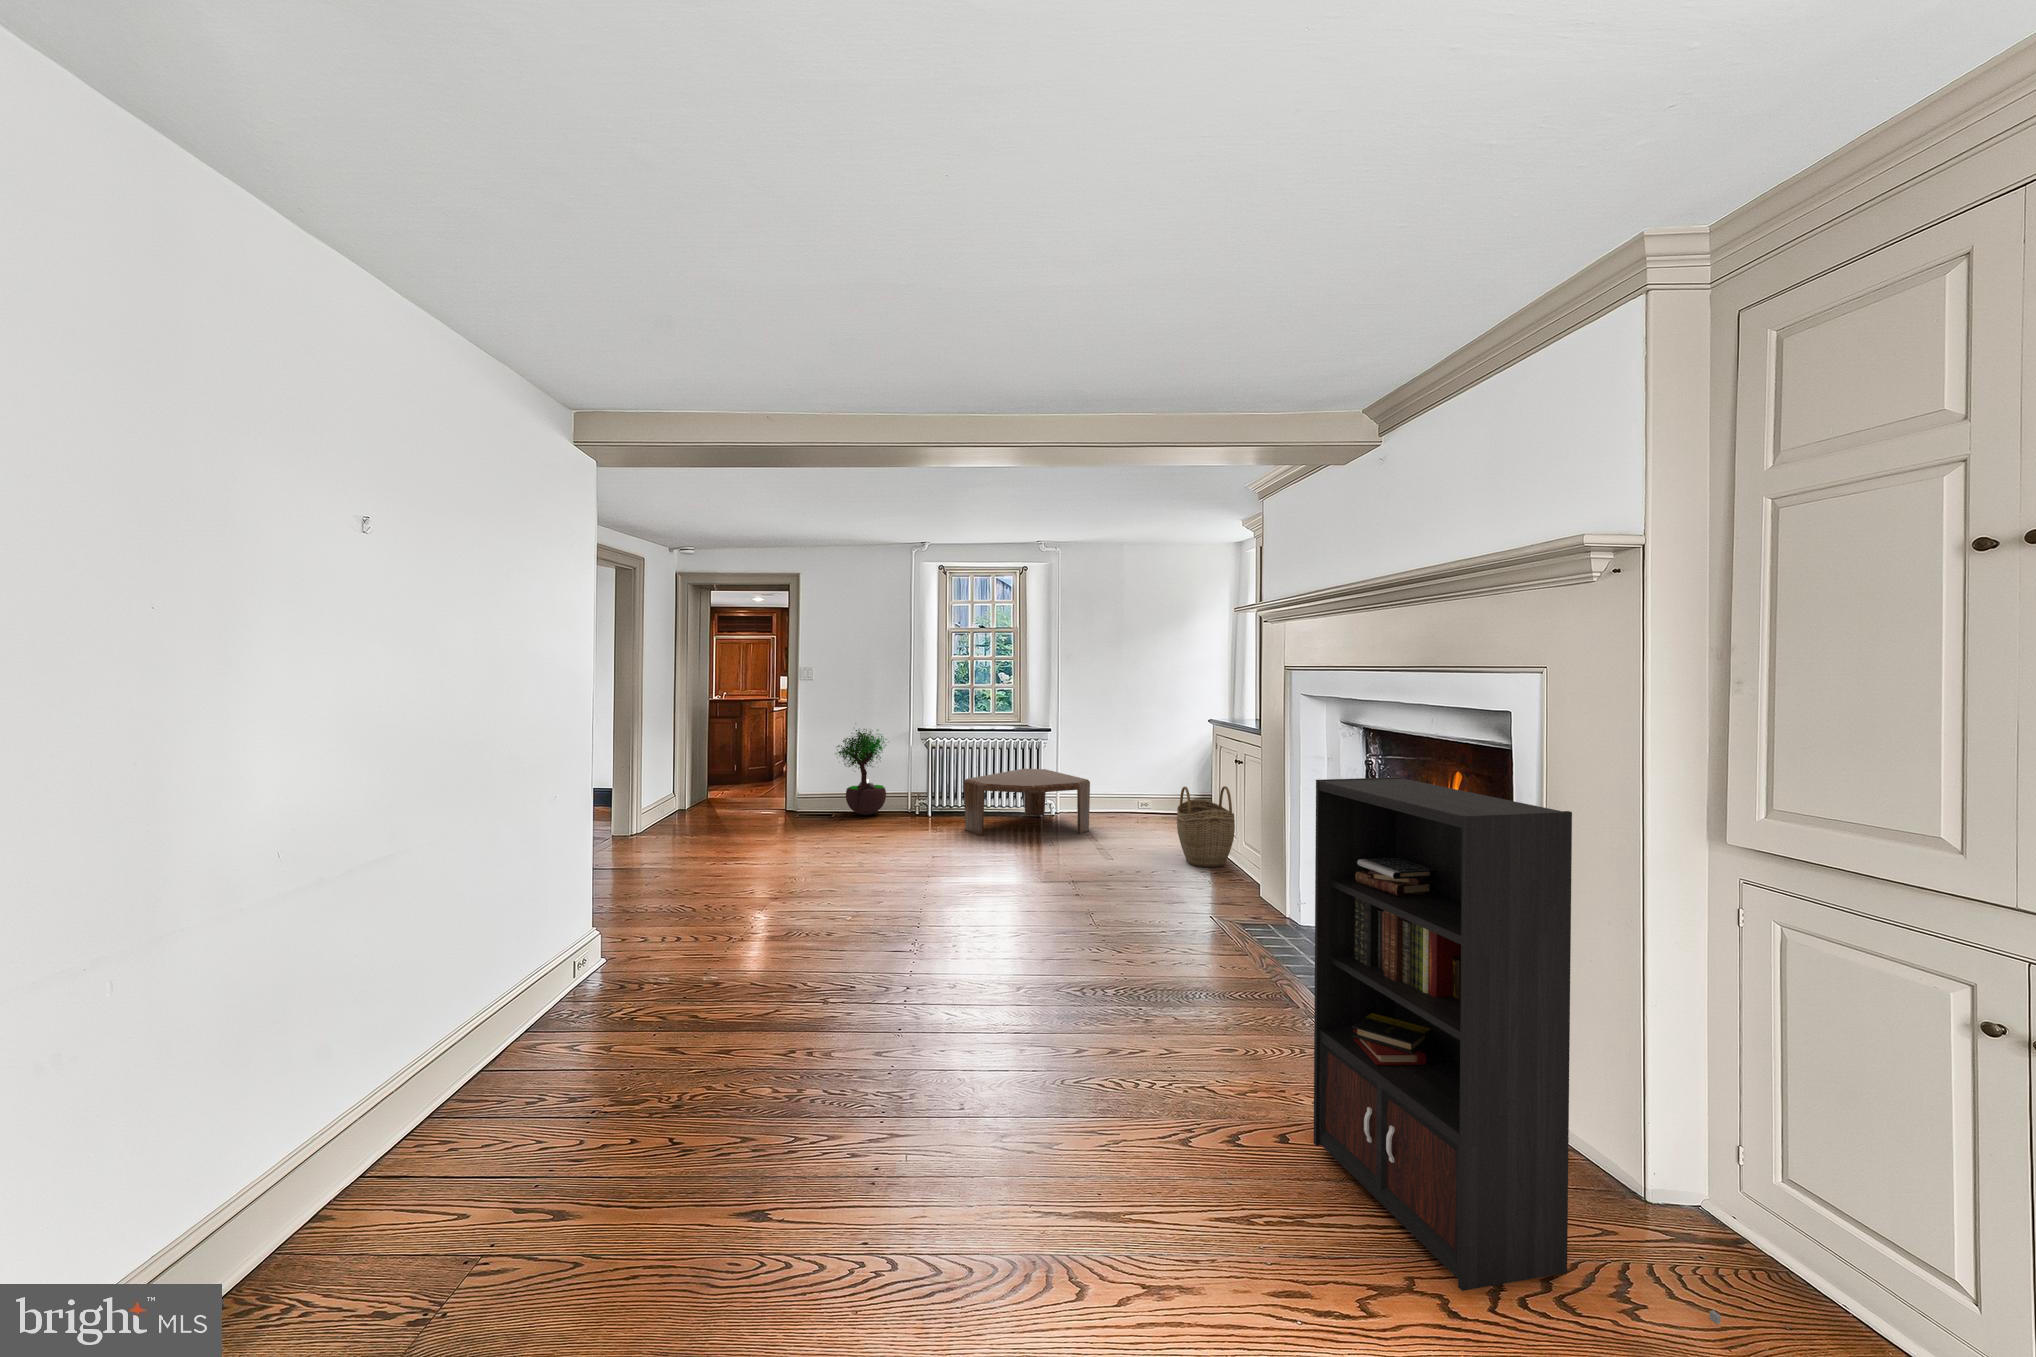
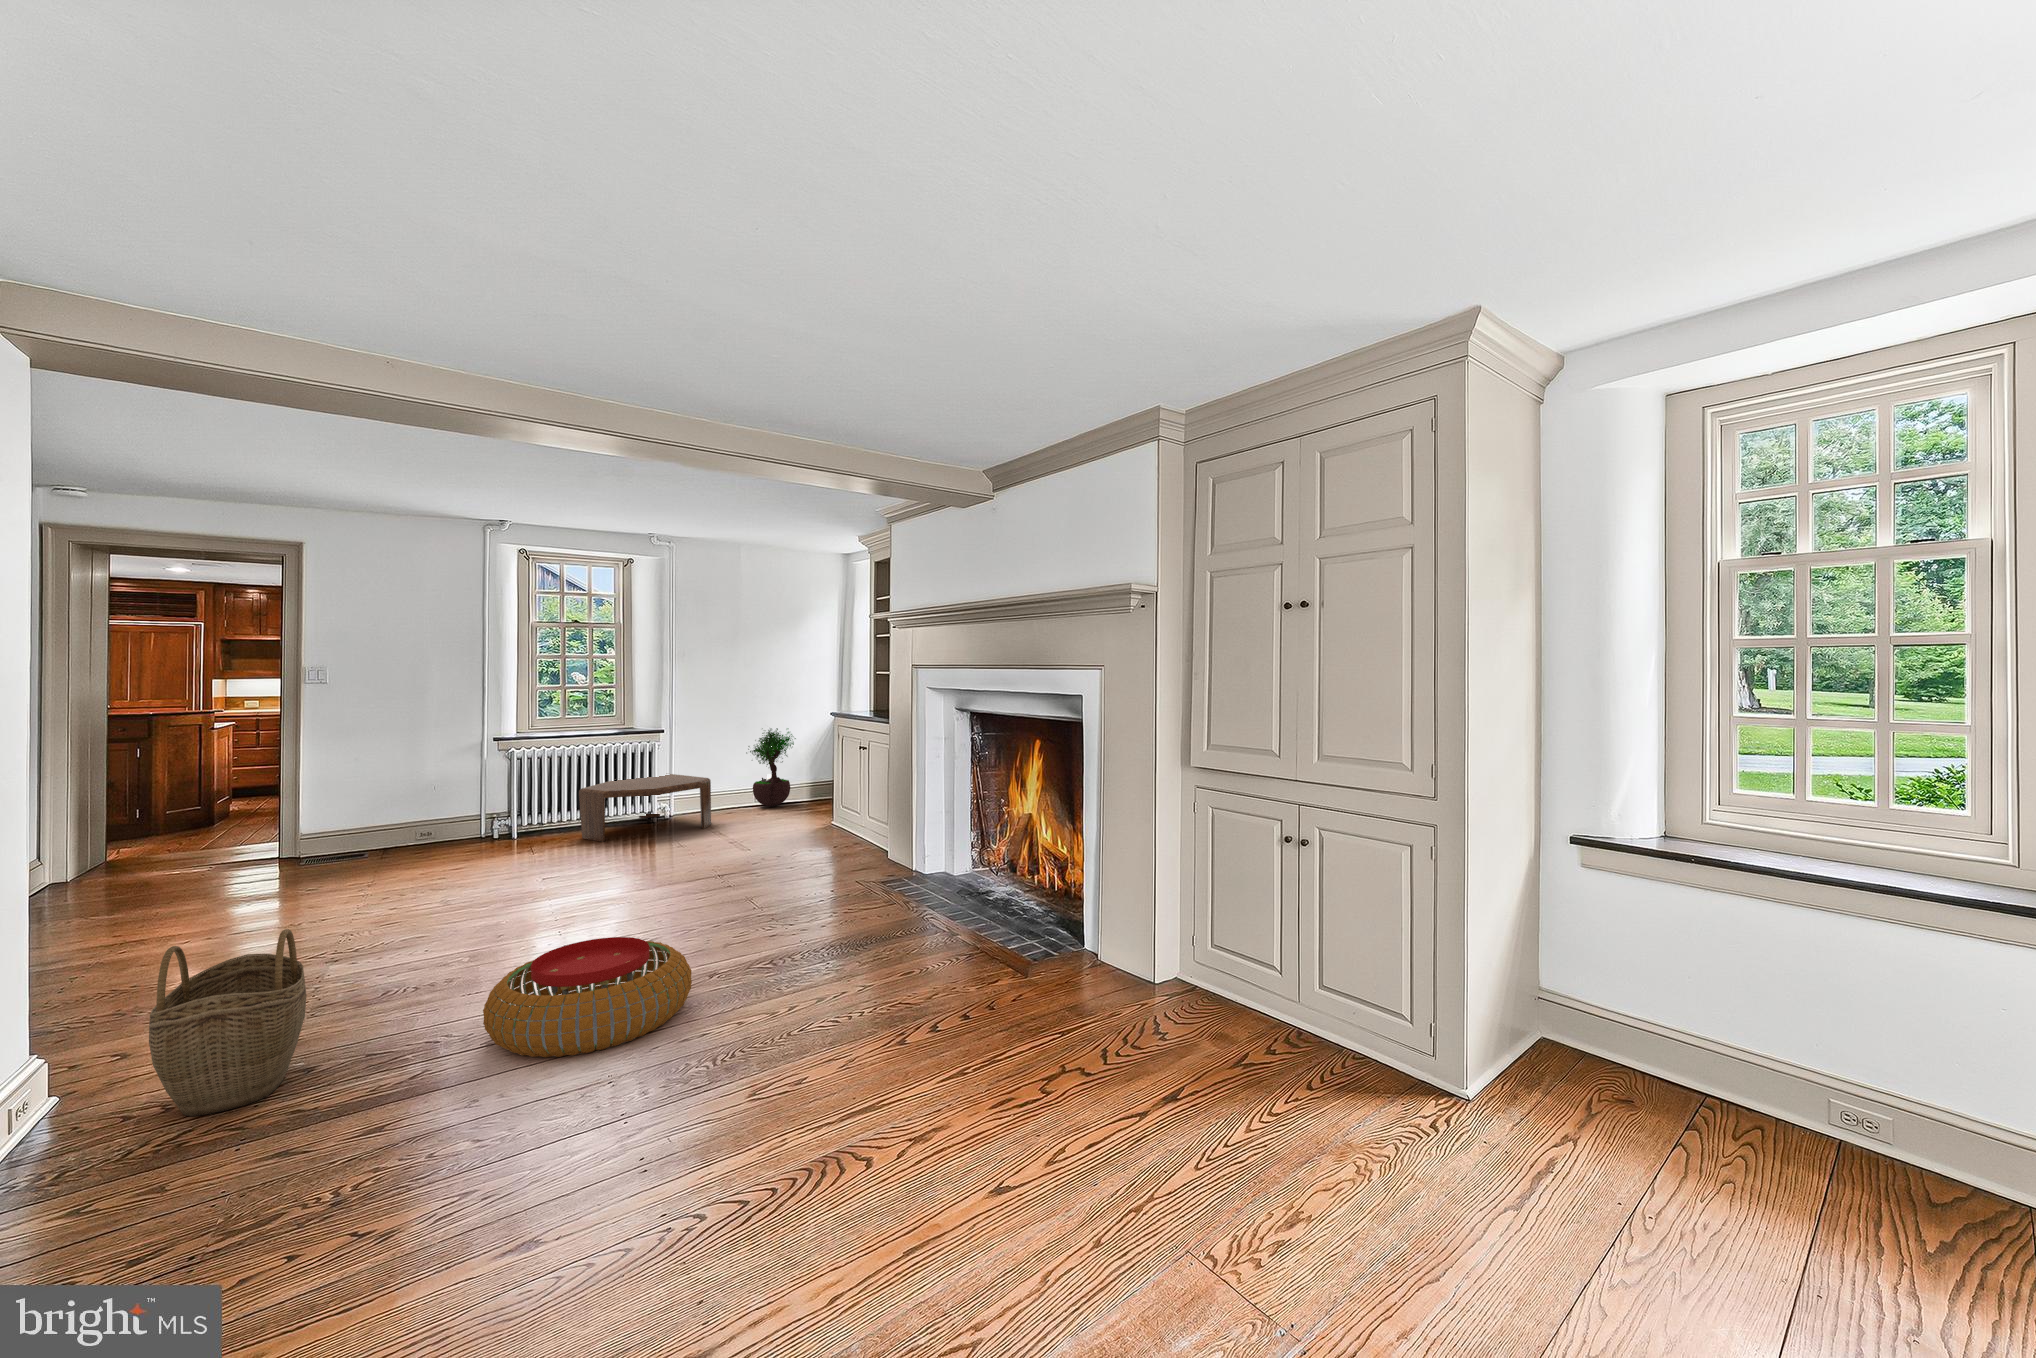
potted tree: present [837,729,887,815] -> present [748,728,796,806]
bookcase: present [1314,777,1721,1324] -> none [975,745,1217,1061]
woven basket: present [1177,786,1235,867] -> present [149,929,307,1116]
pouf: none [778,945,980,1072] -> present [483,937,692,1057]

